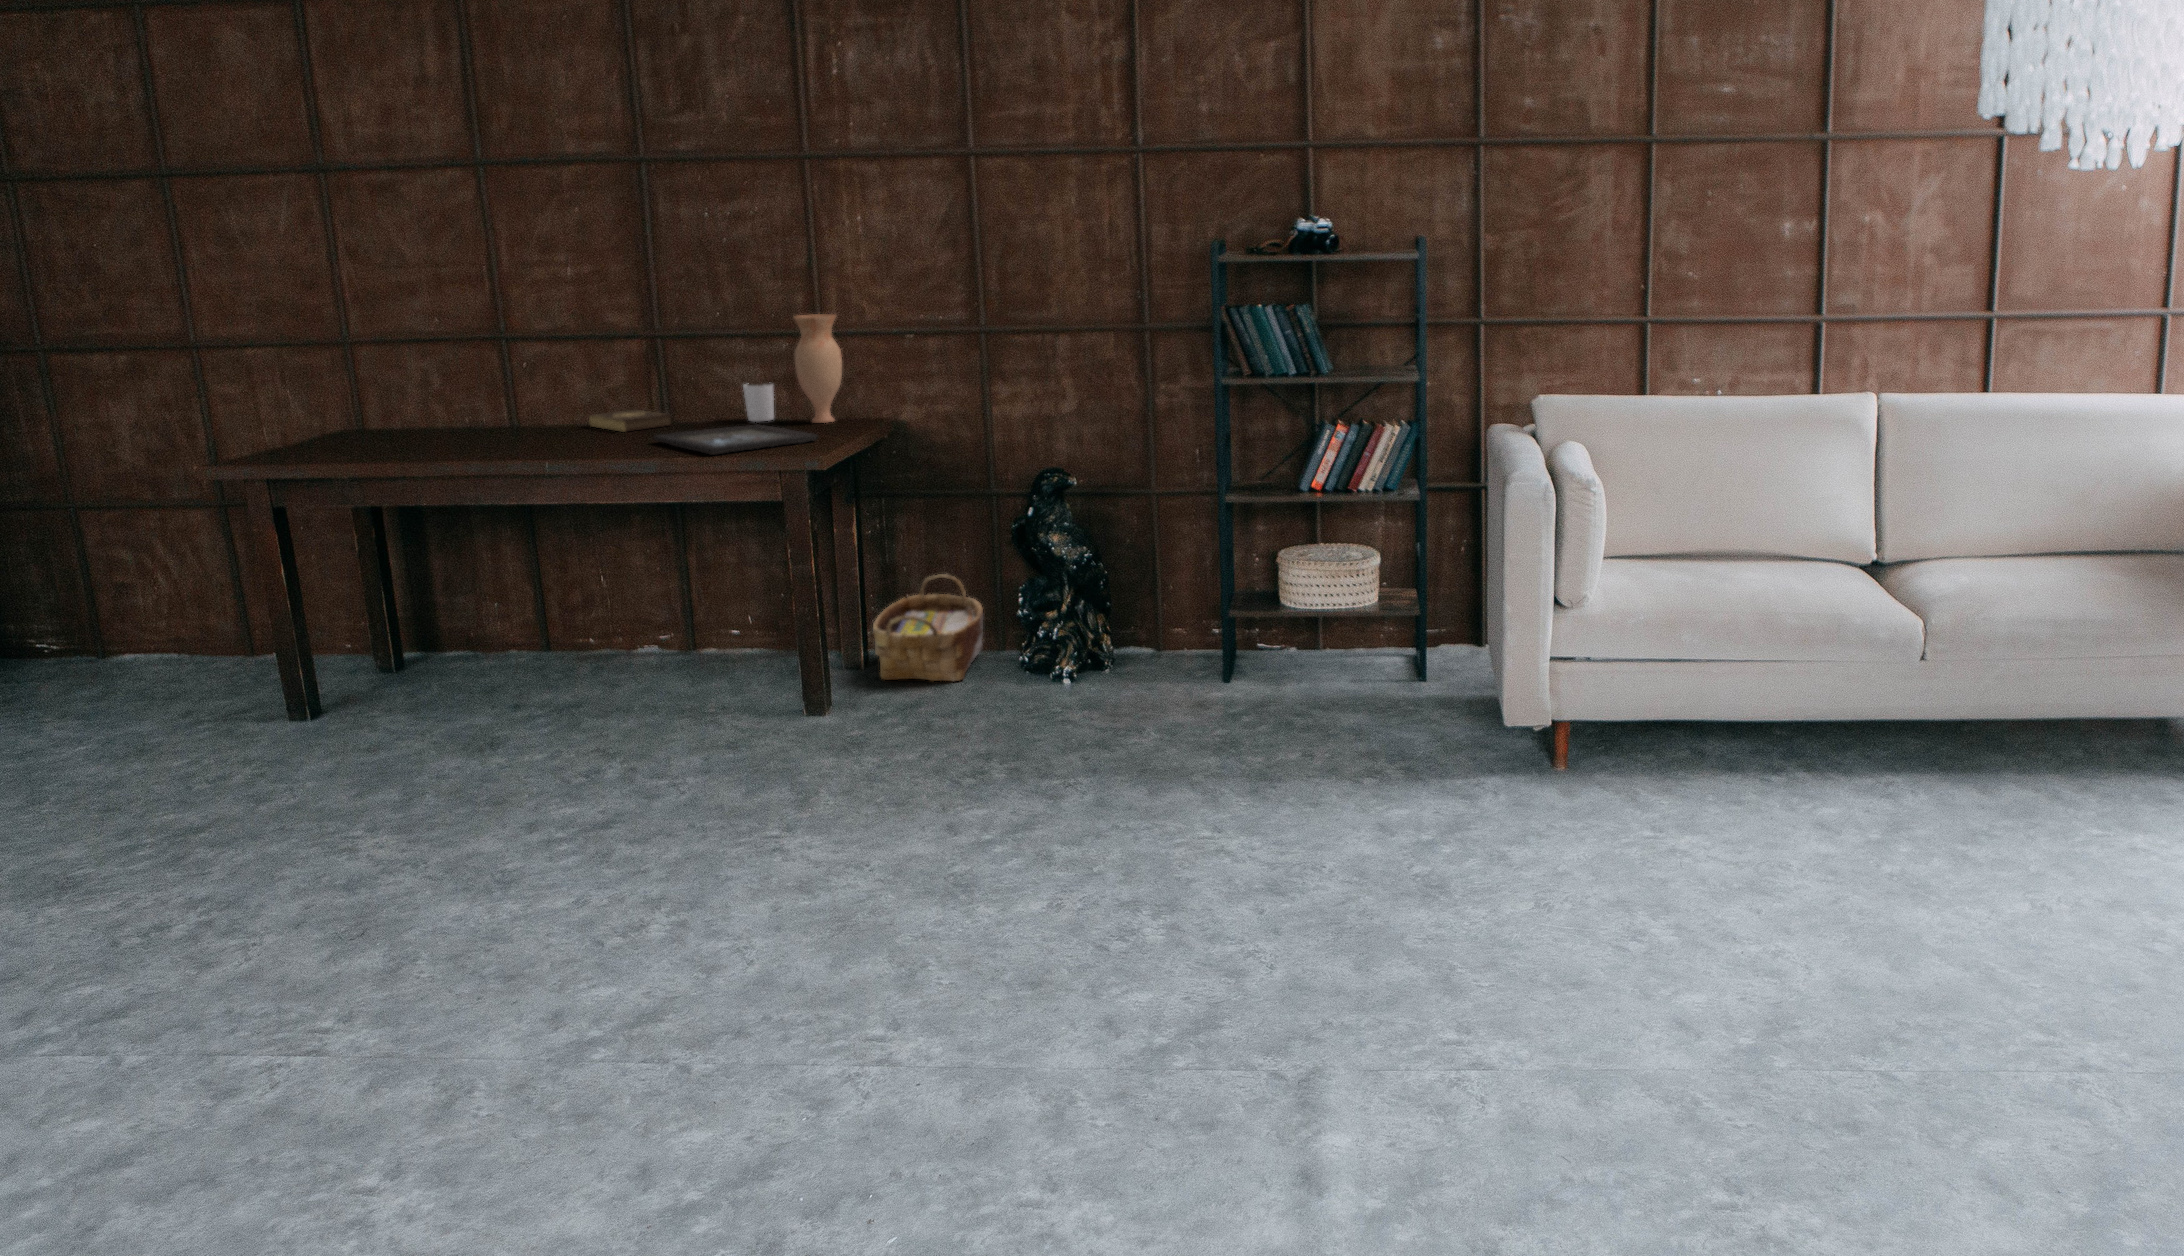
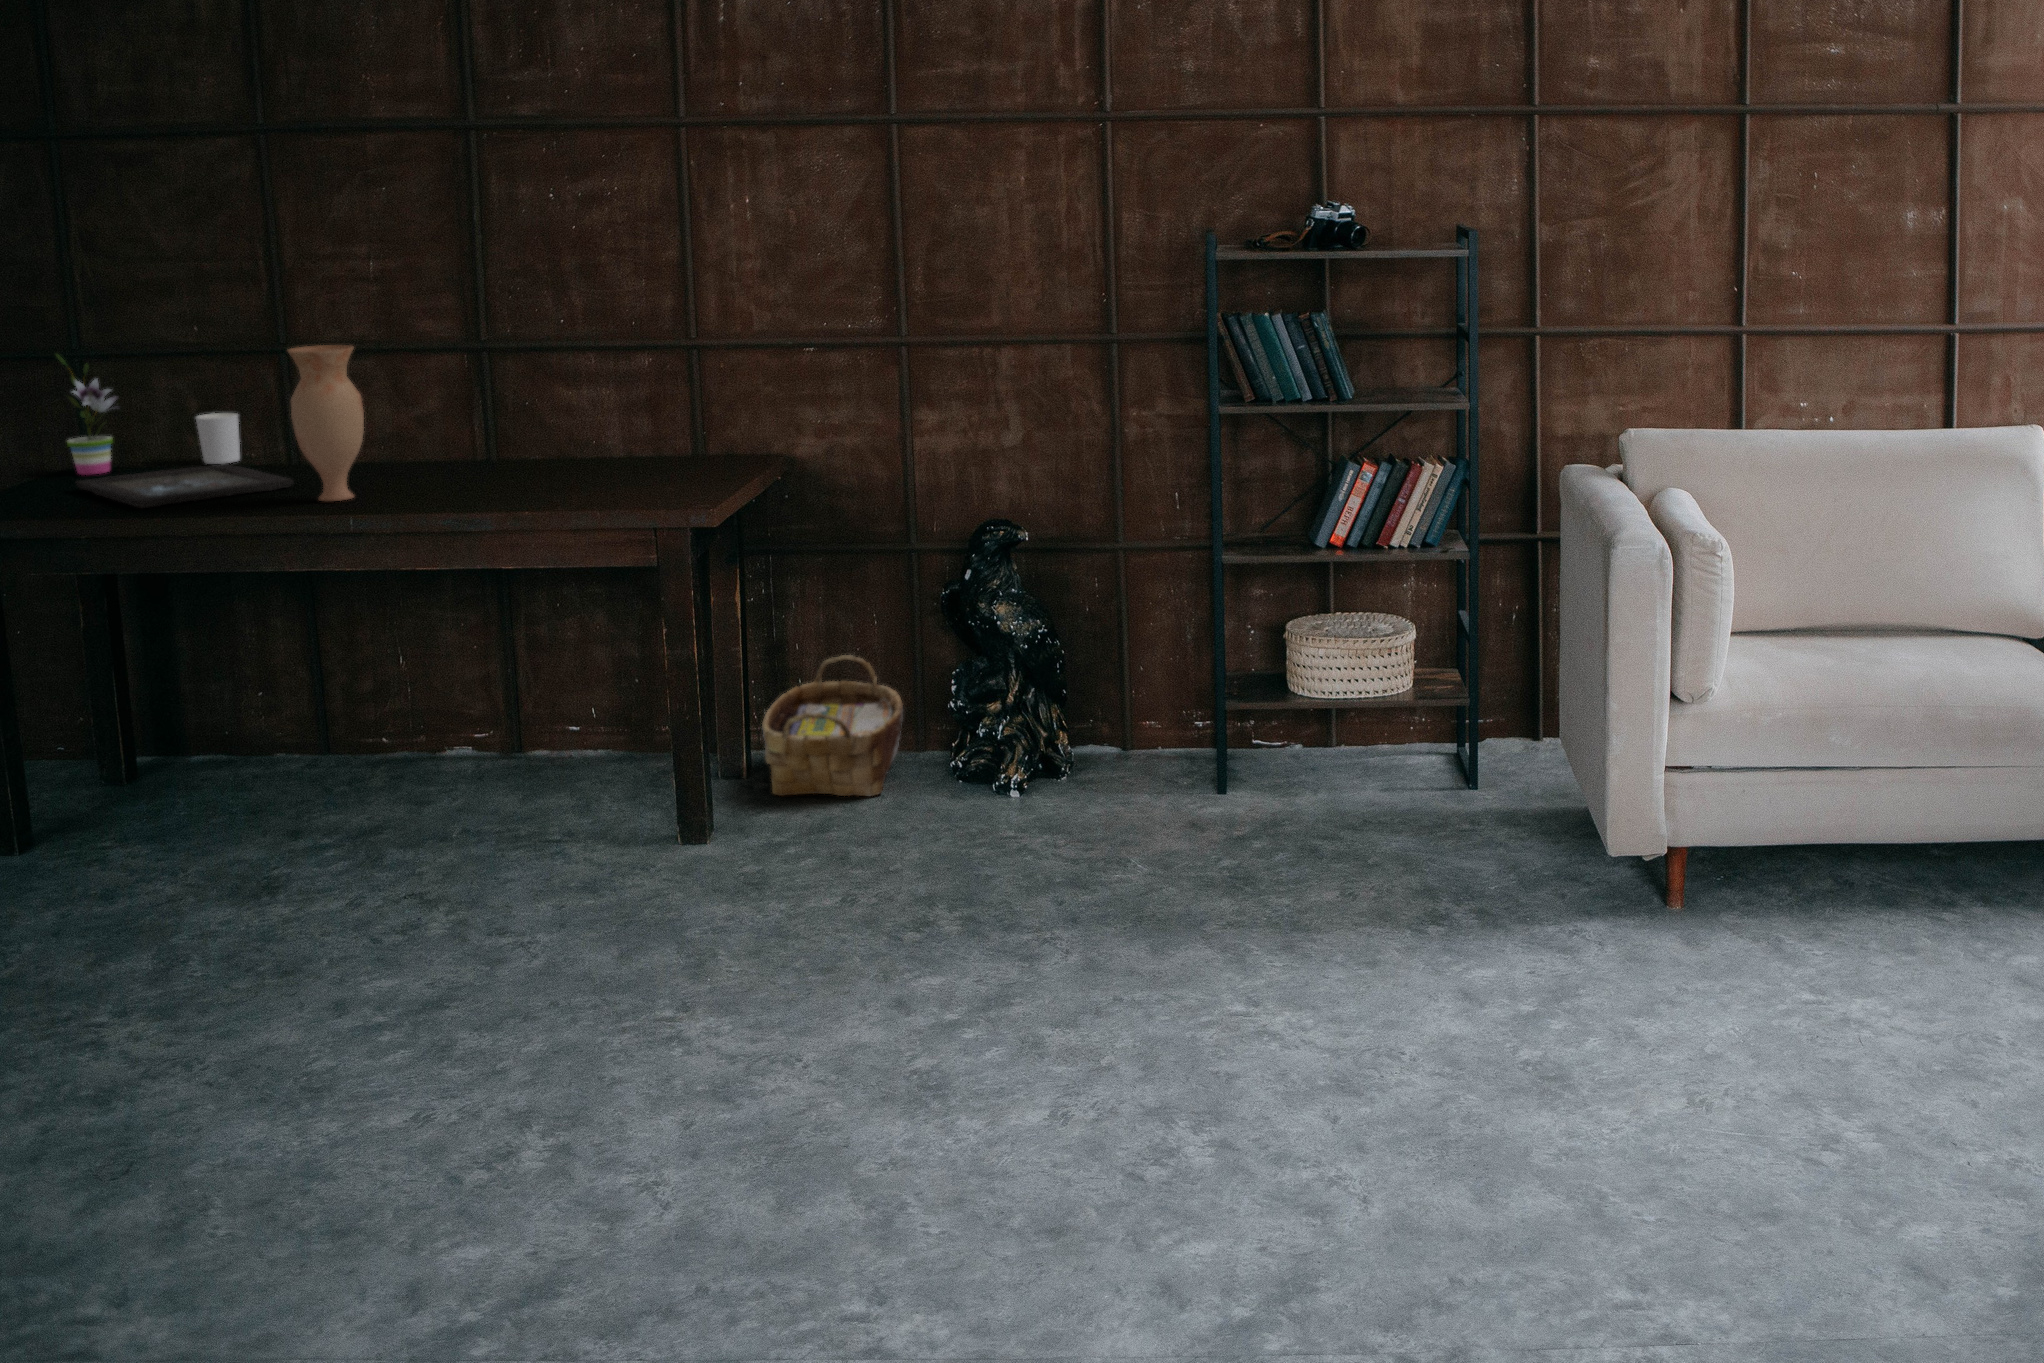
vase: present [794,314,842,423] -> present [288,345,364,501]
potted plant: none [354,341,404,432] -> present [56,354,116,475]
candle holder: present [743,385,774,422] -> present [196,413,240,464]
book: present [589,410,671,432] -> none [376,443,489,474]
tray: present [653,424,818,455] -> present [76,464,293,508]

